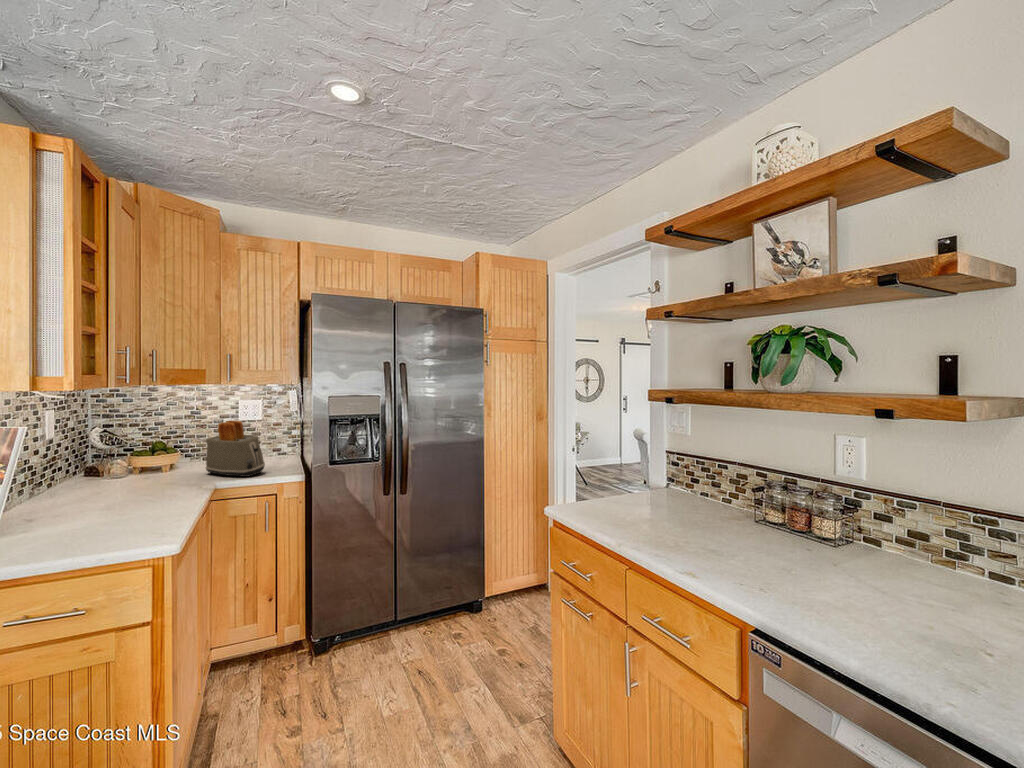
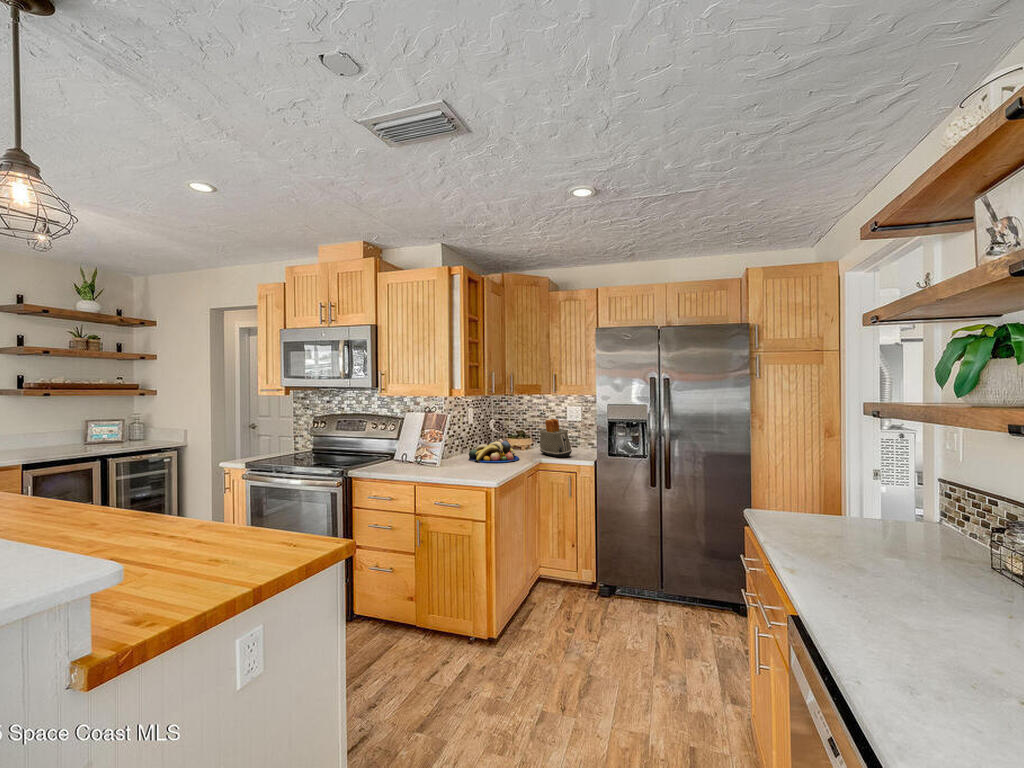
fruit bowl: none [60,462,179,510] -> present [469,441,519,463]

